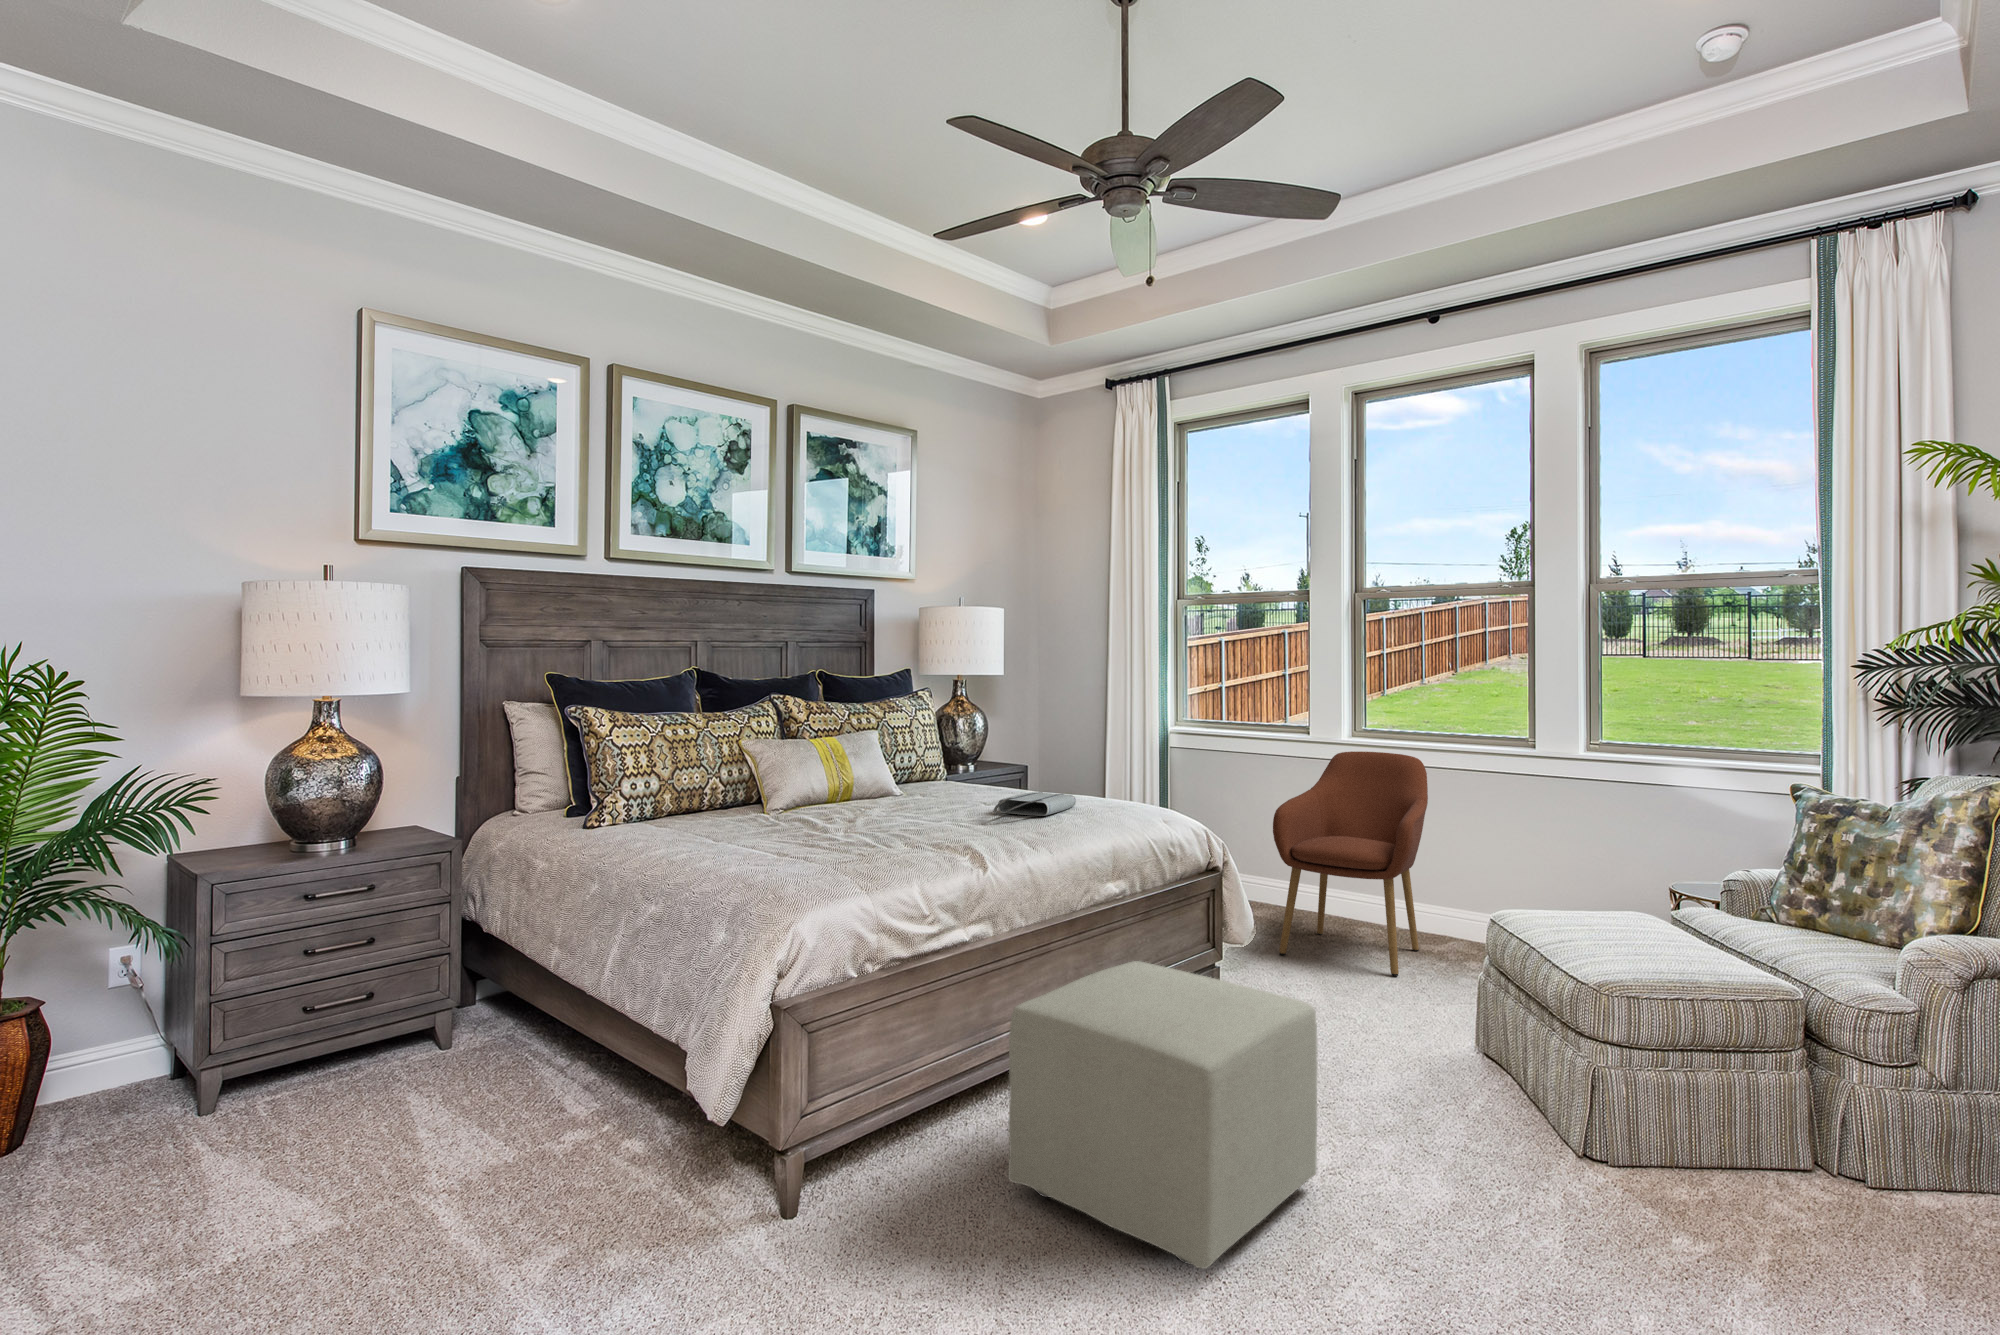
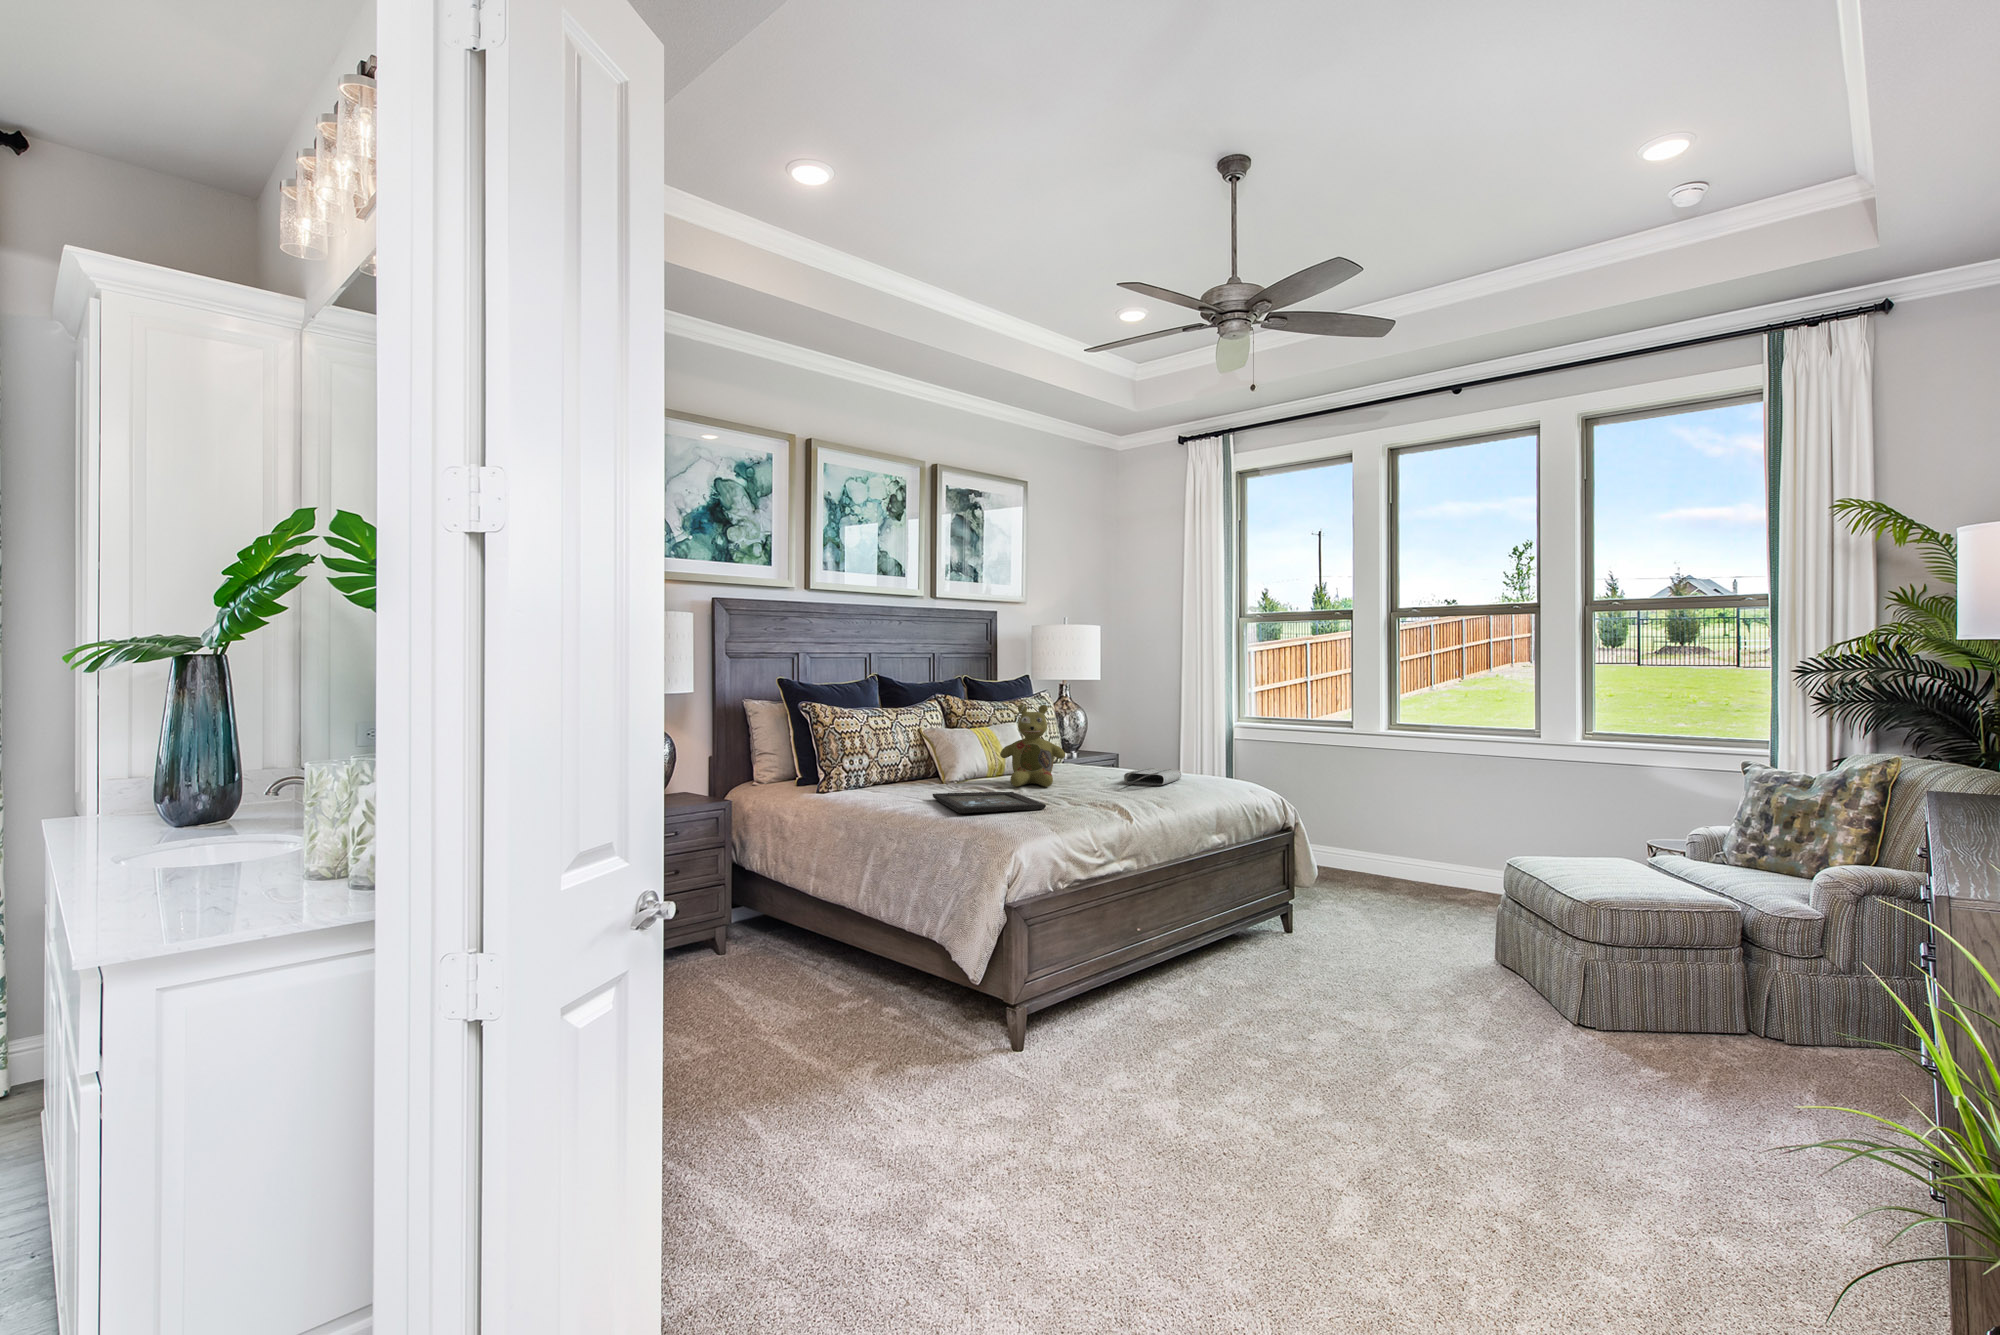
stuffed bear: none [838,709,923,818] -> present [1000,705,1065,787]
armchair: present [1273,751,1428,976] -> none [1329,738,1453,914]
tray: none [729,826,870,861] -> present [933,792,1046,813]
ottoman: present [1008,961,1317,1269] -> none [1165,887,1384,1081]

